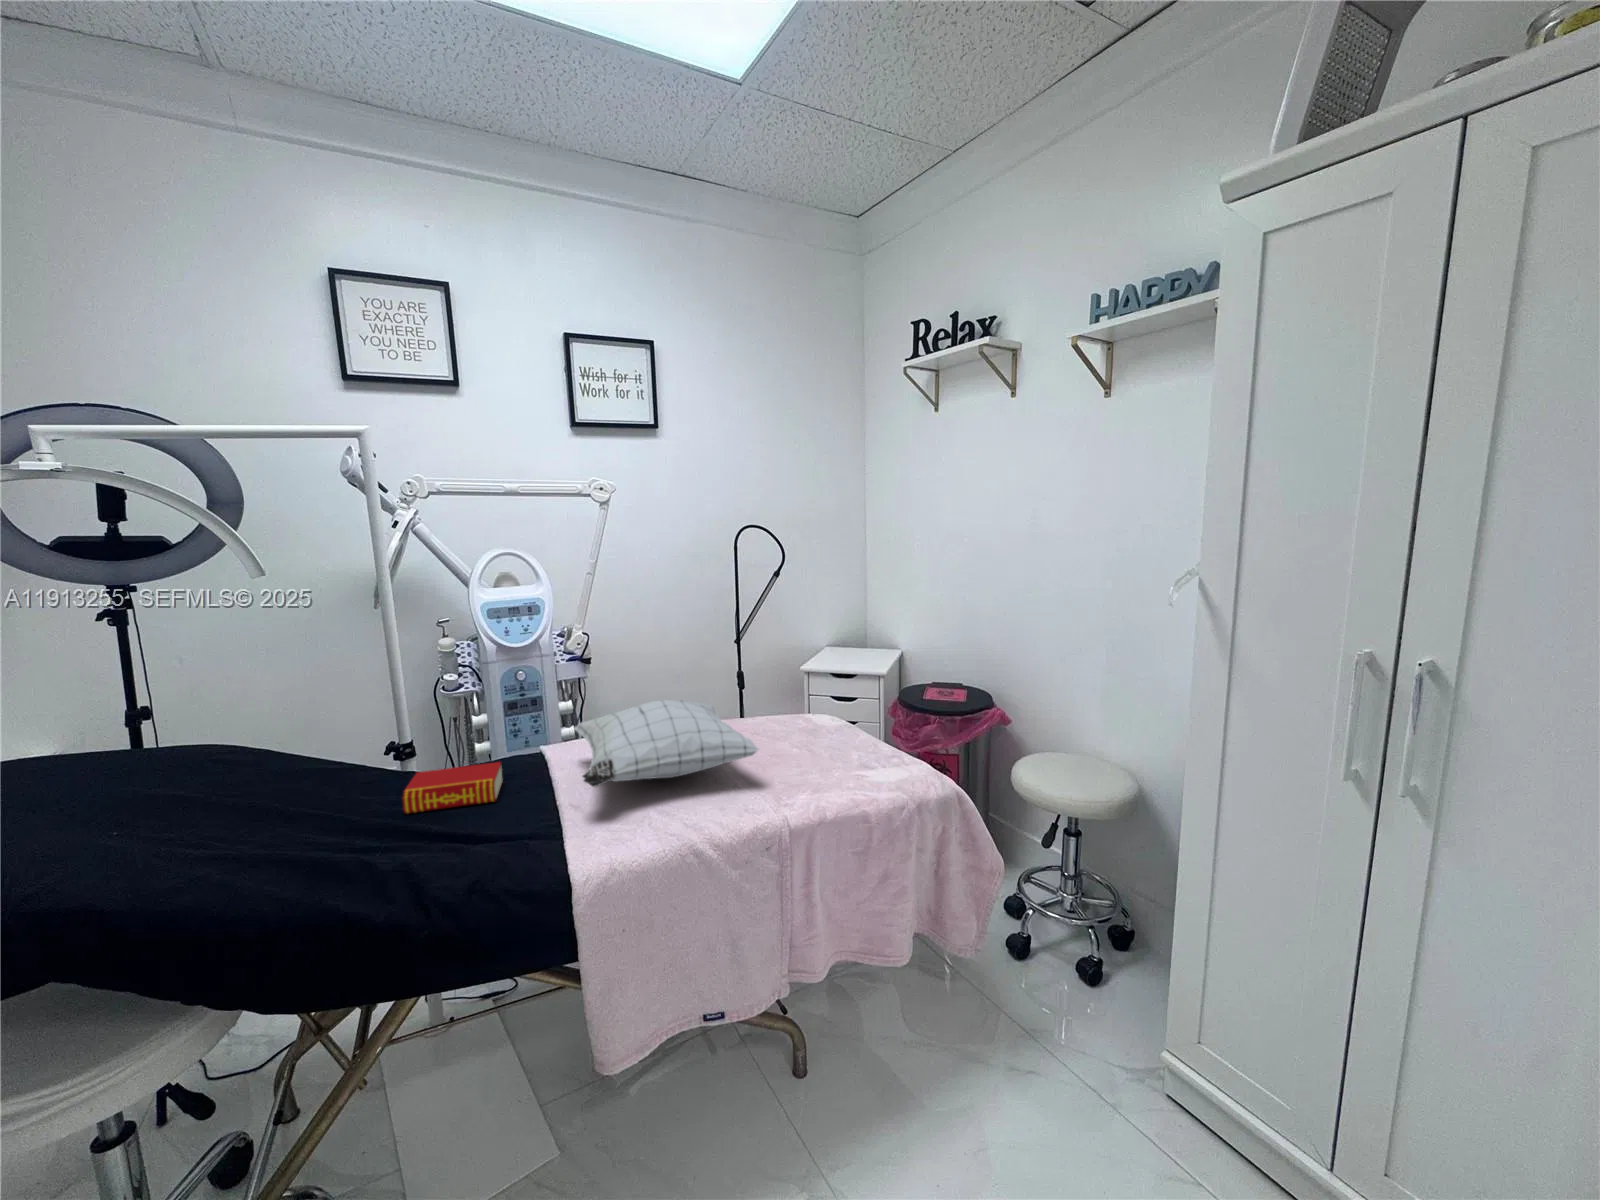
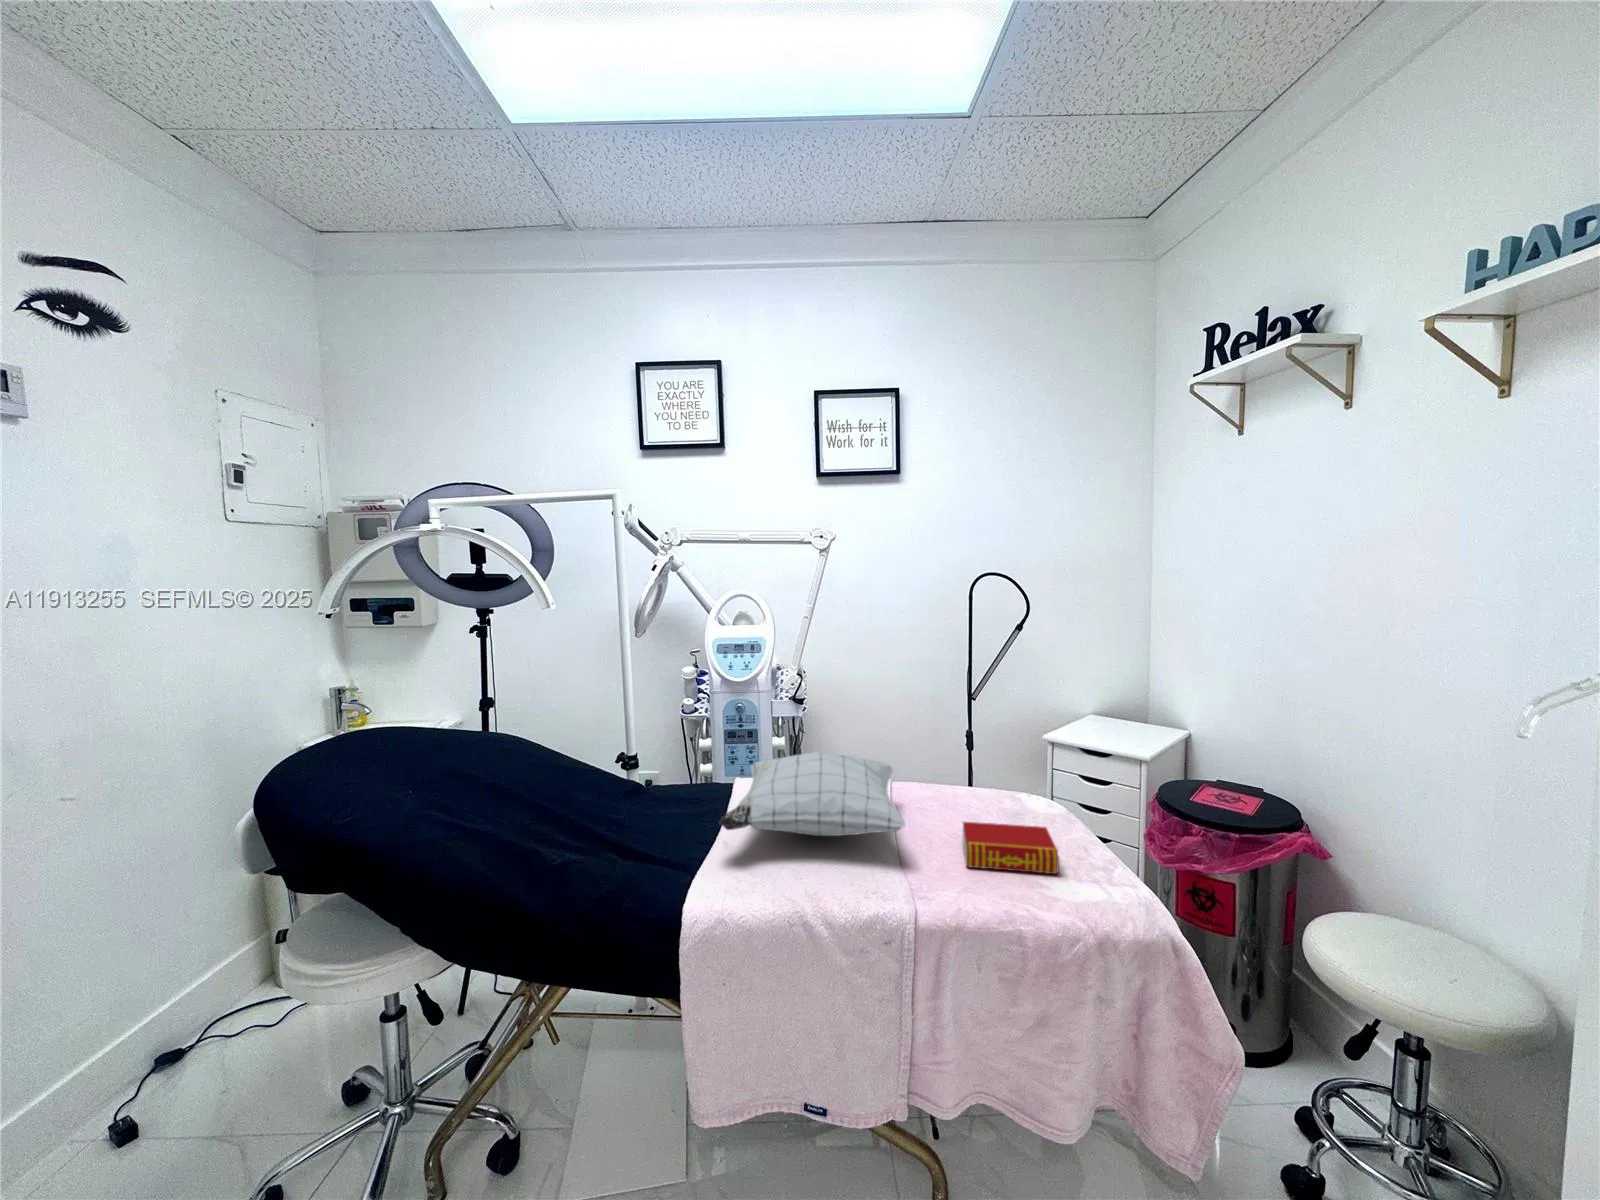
book: present [402,762,503,814] -> present [963,822,1059,874]

